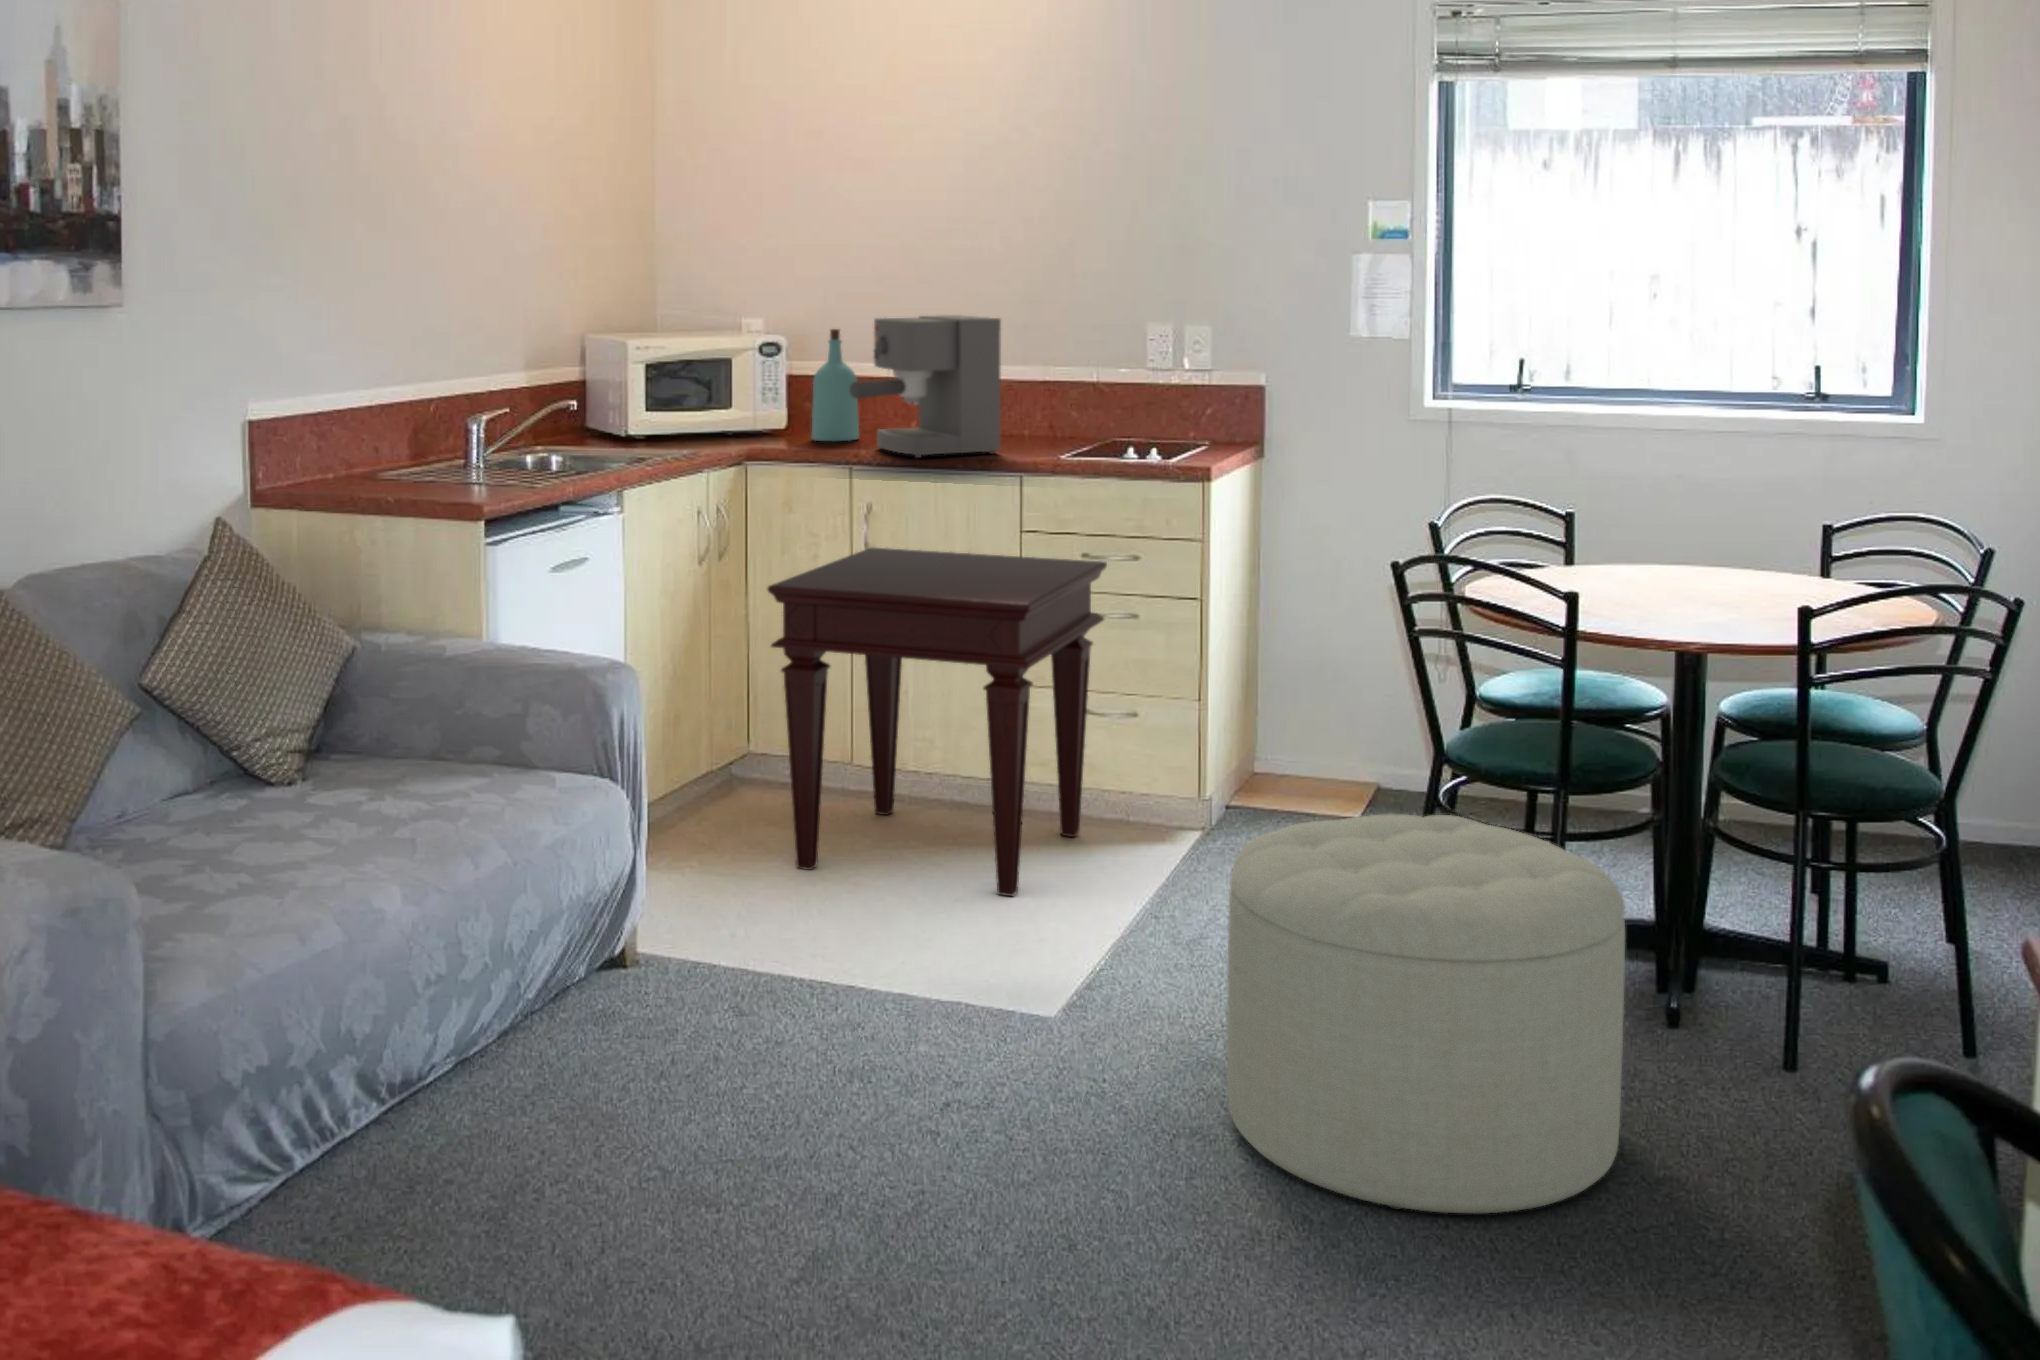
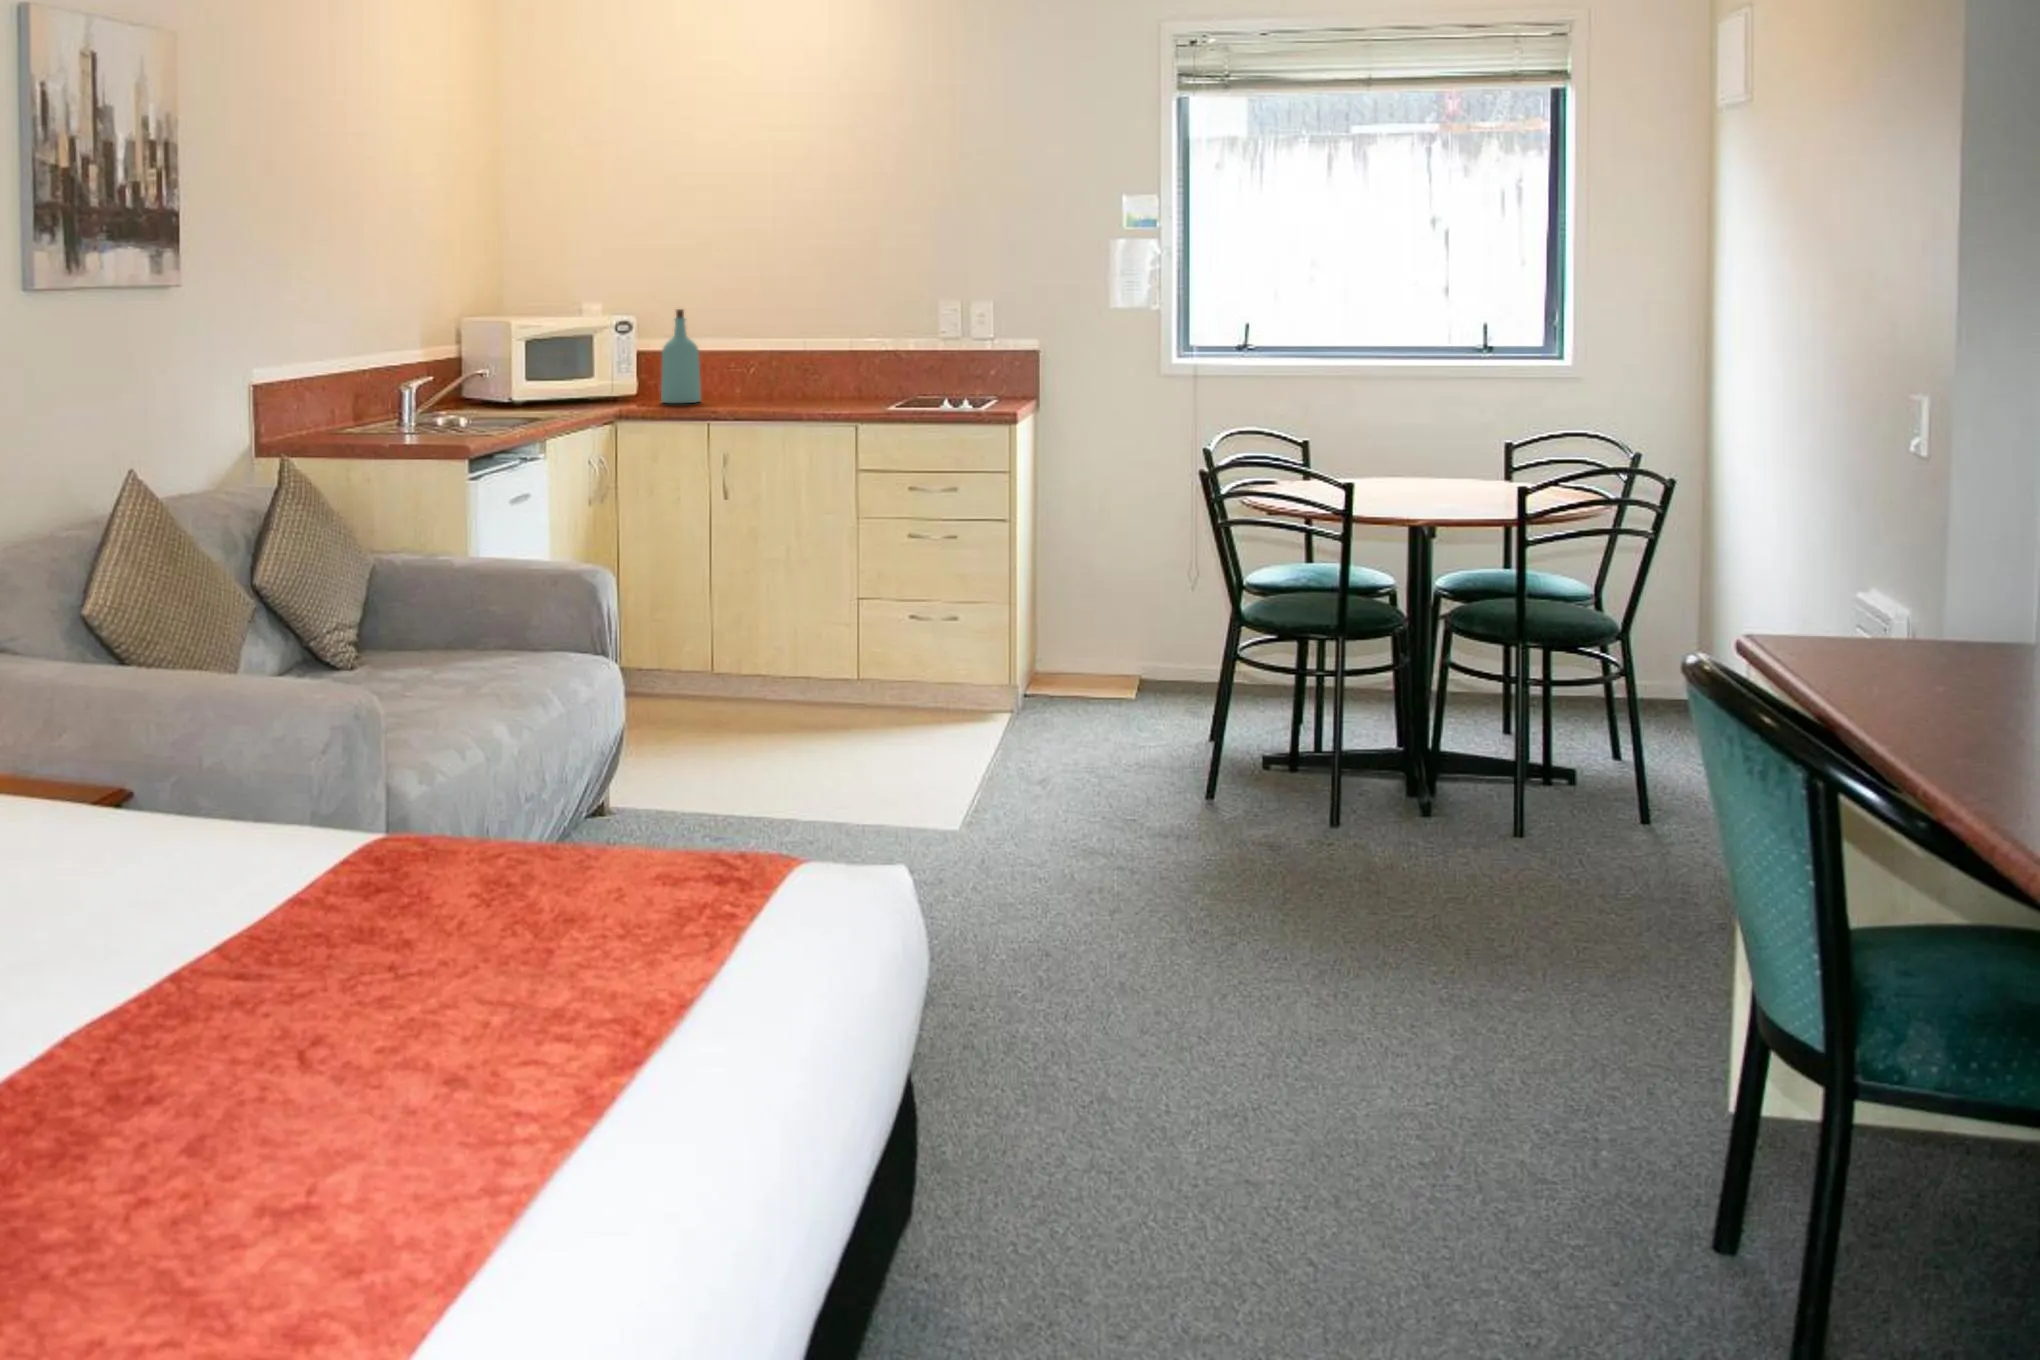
coffee maker: present [850,315,1001,458] -> none [710,295,832,412]
side table: present [768,548,1107,896] -> none [676,487,934,757]
ottoman: present [1227,814,1625,1213] -> none [1120,654,1422,931]

